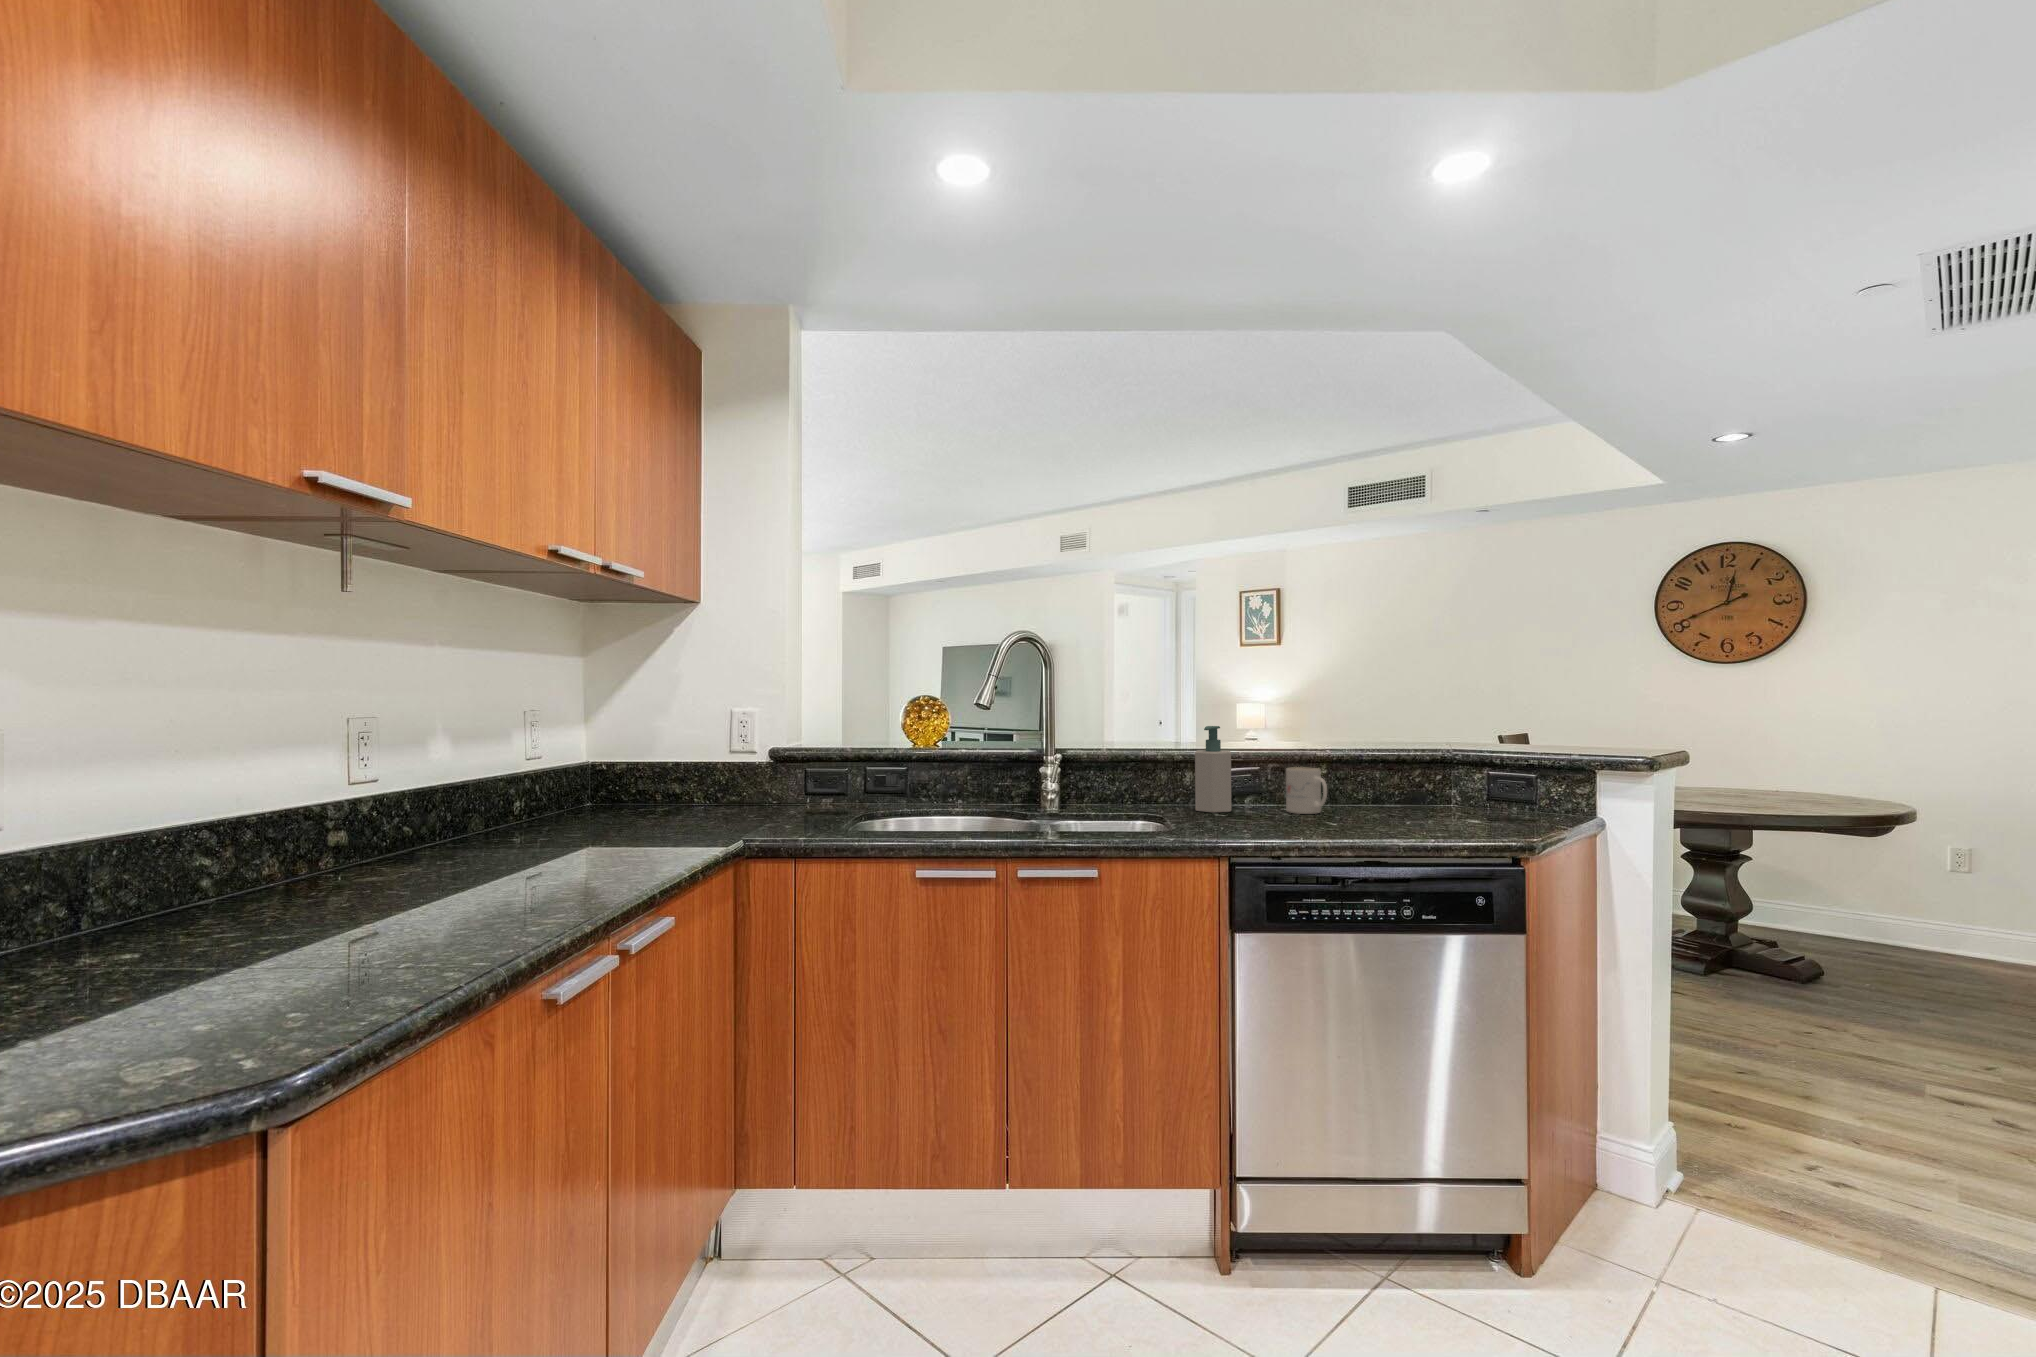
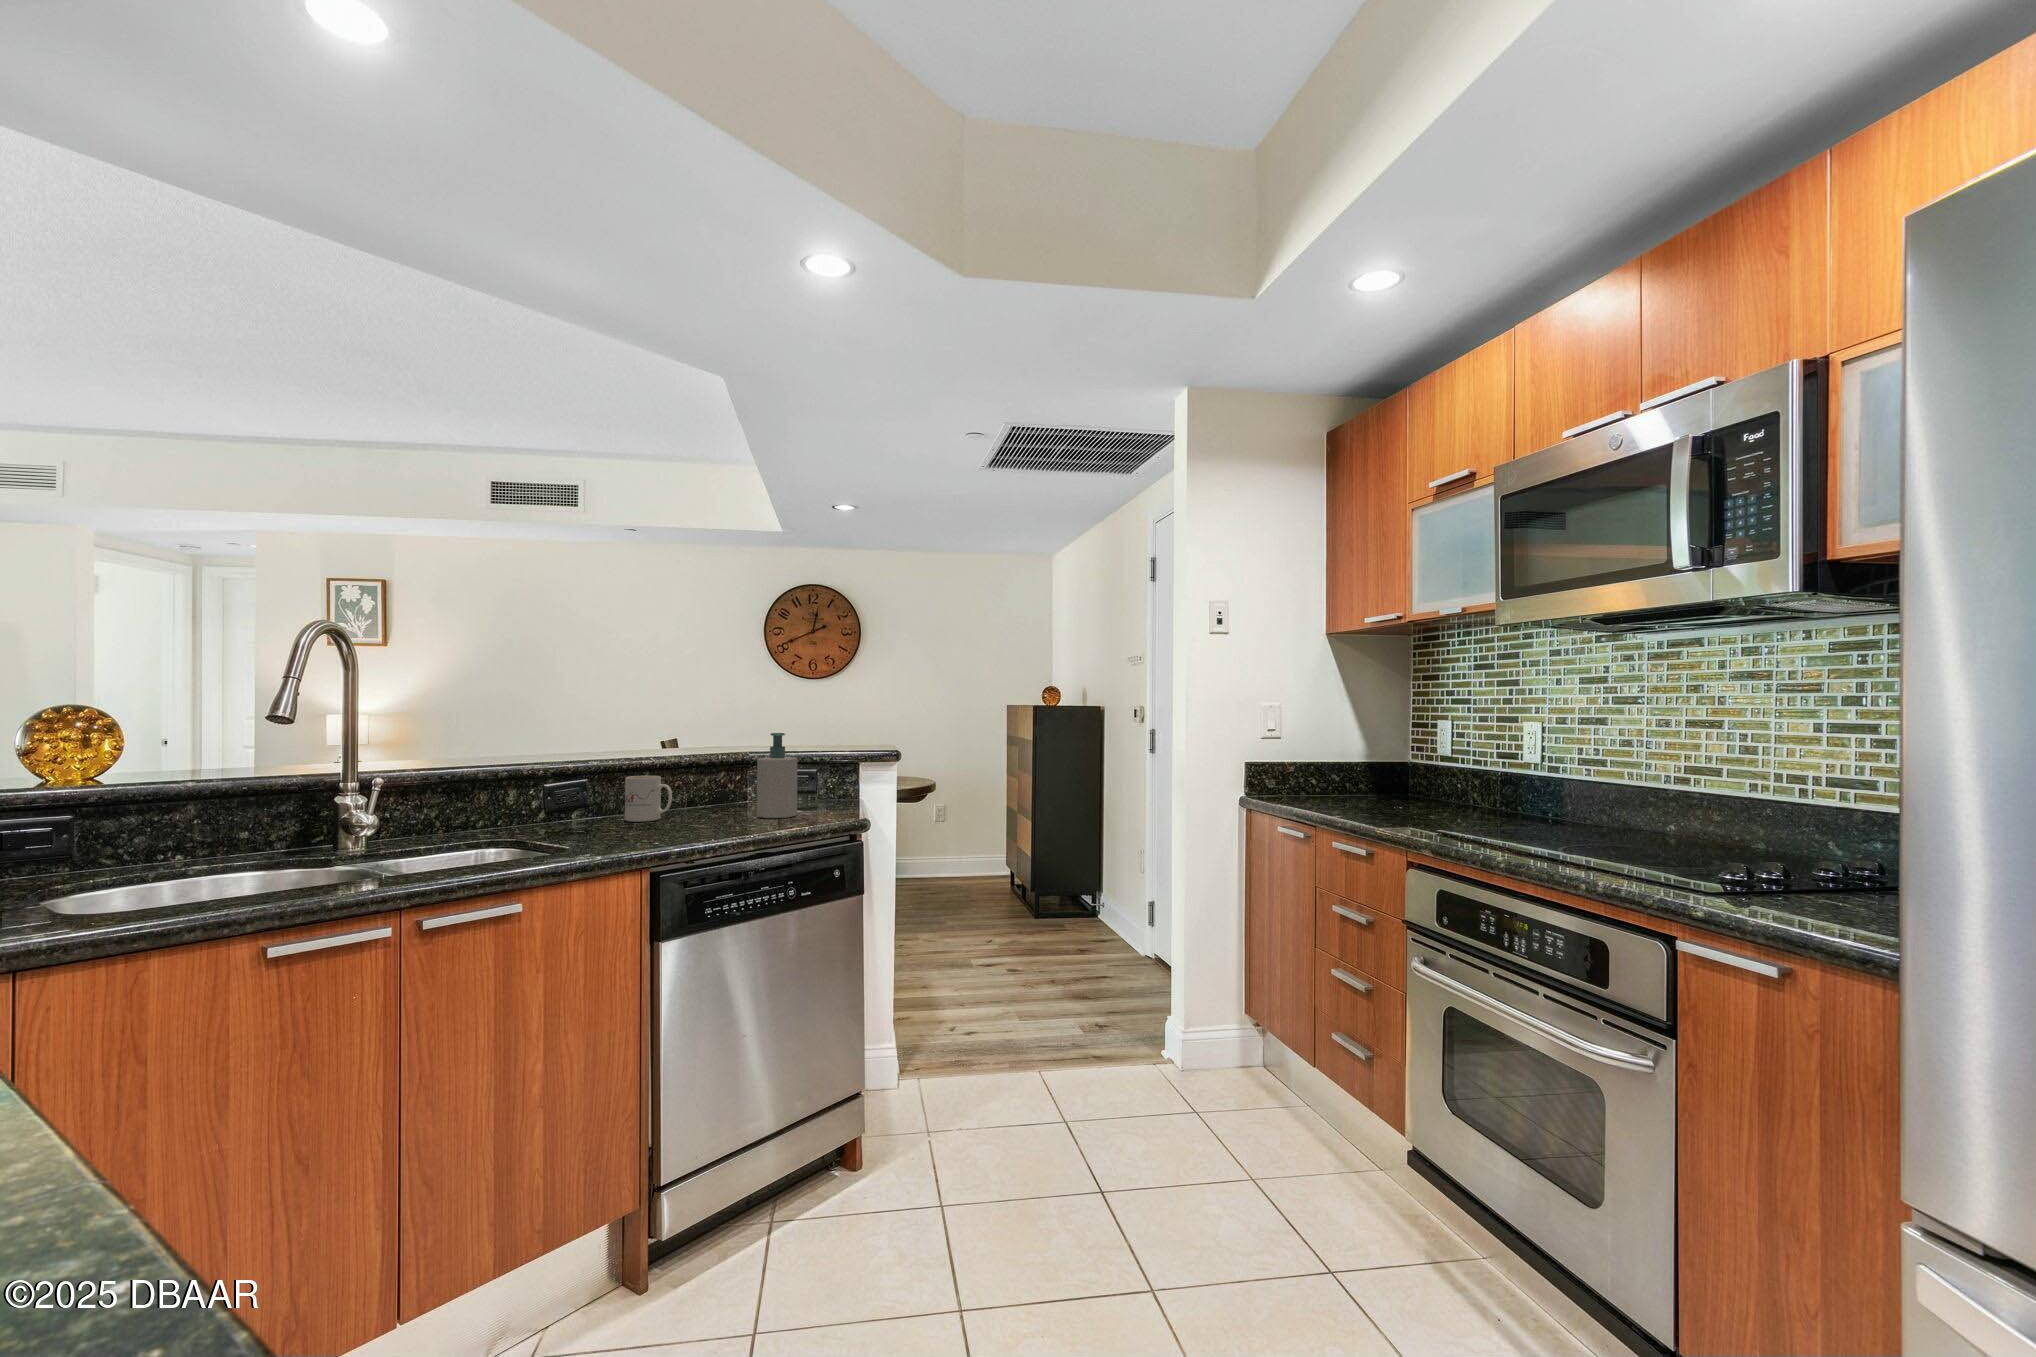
soap bottle: present [1195,726,1231,813] -> present [757,733,797,818]

